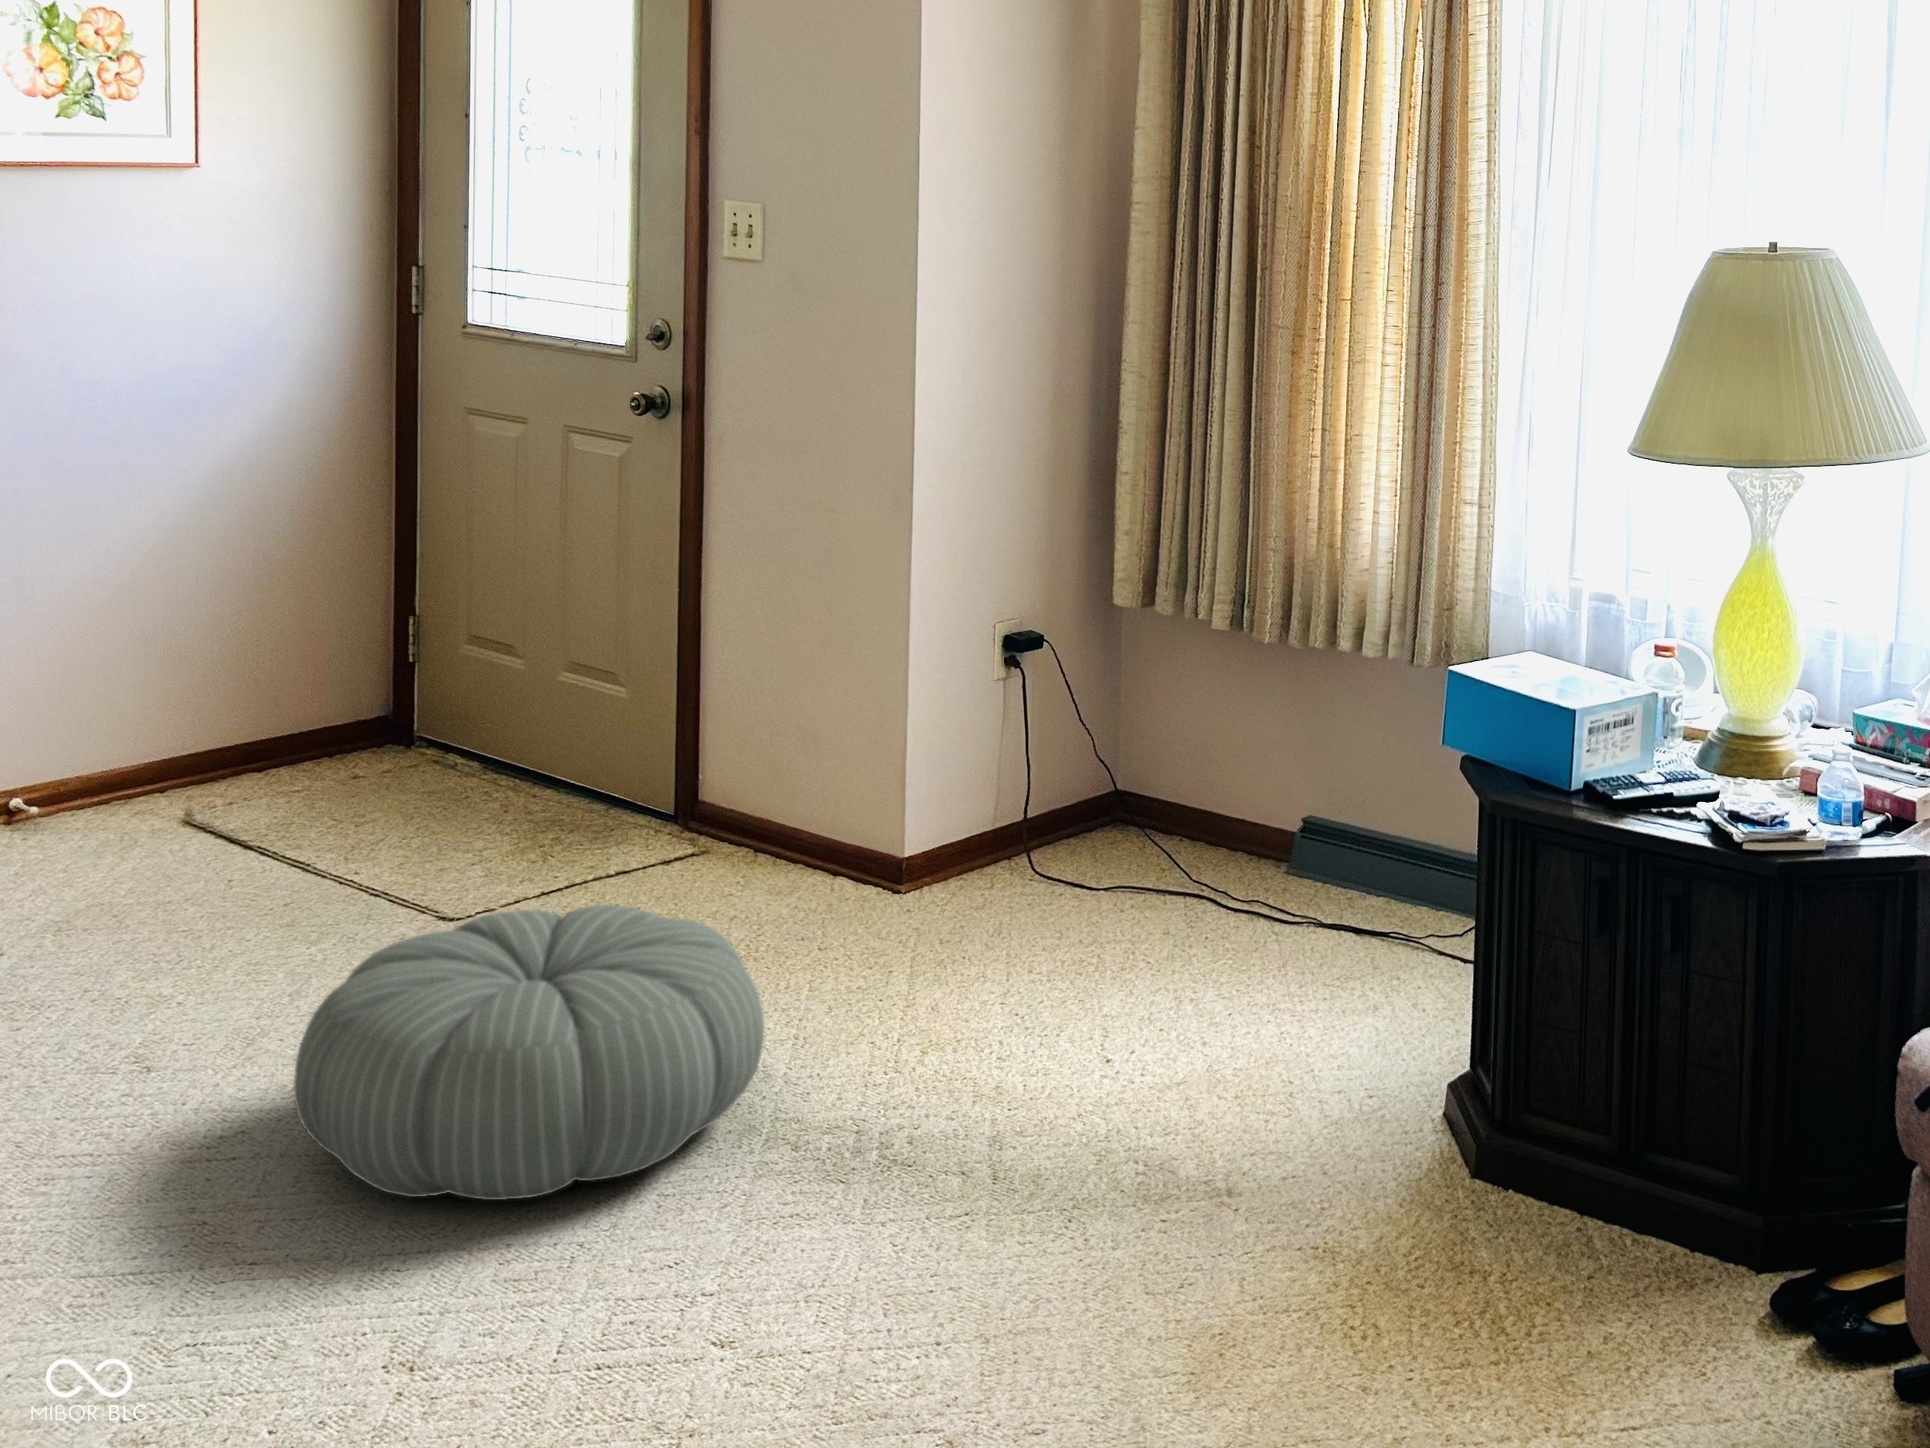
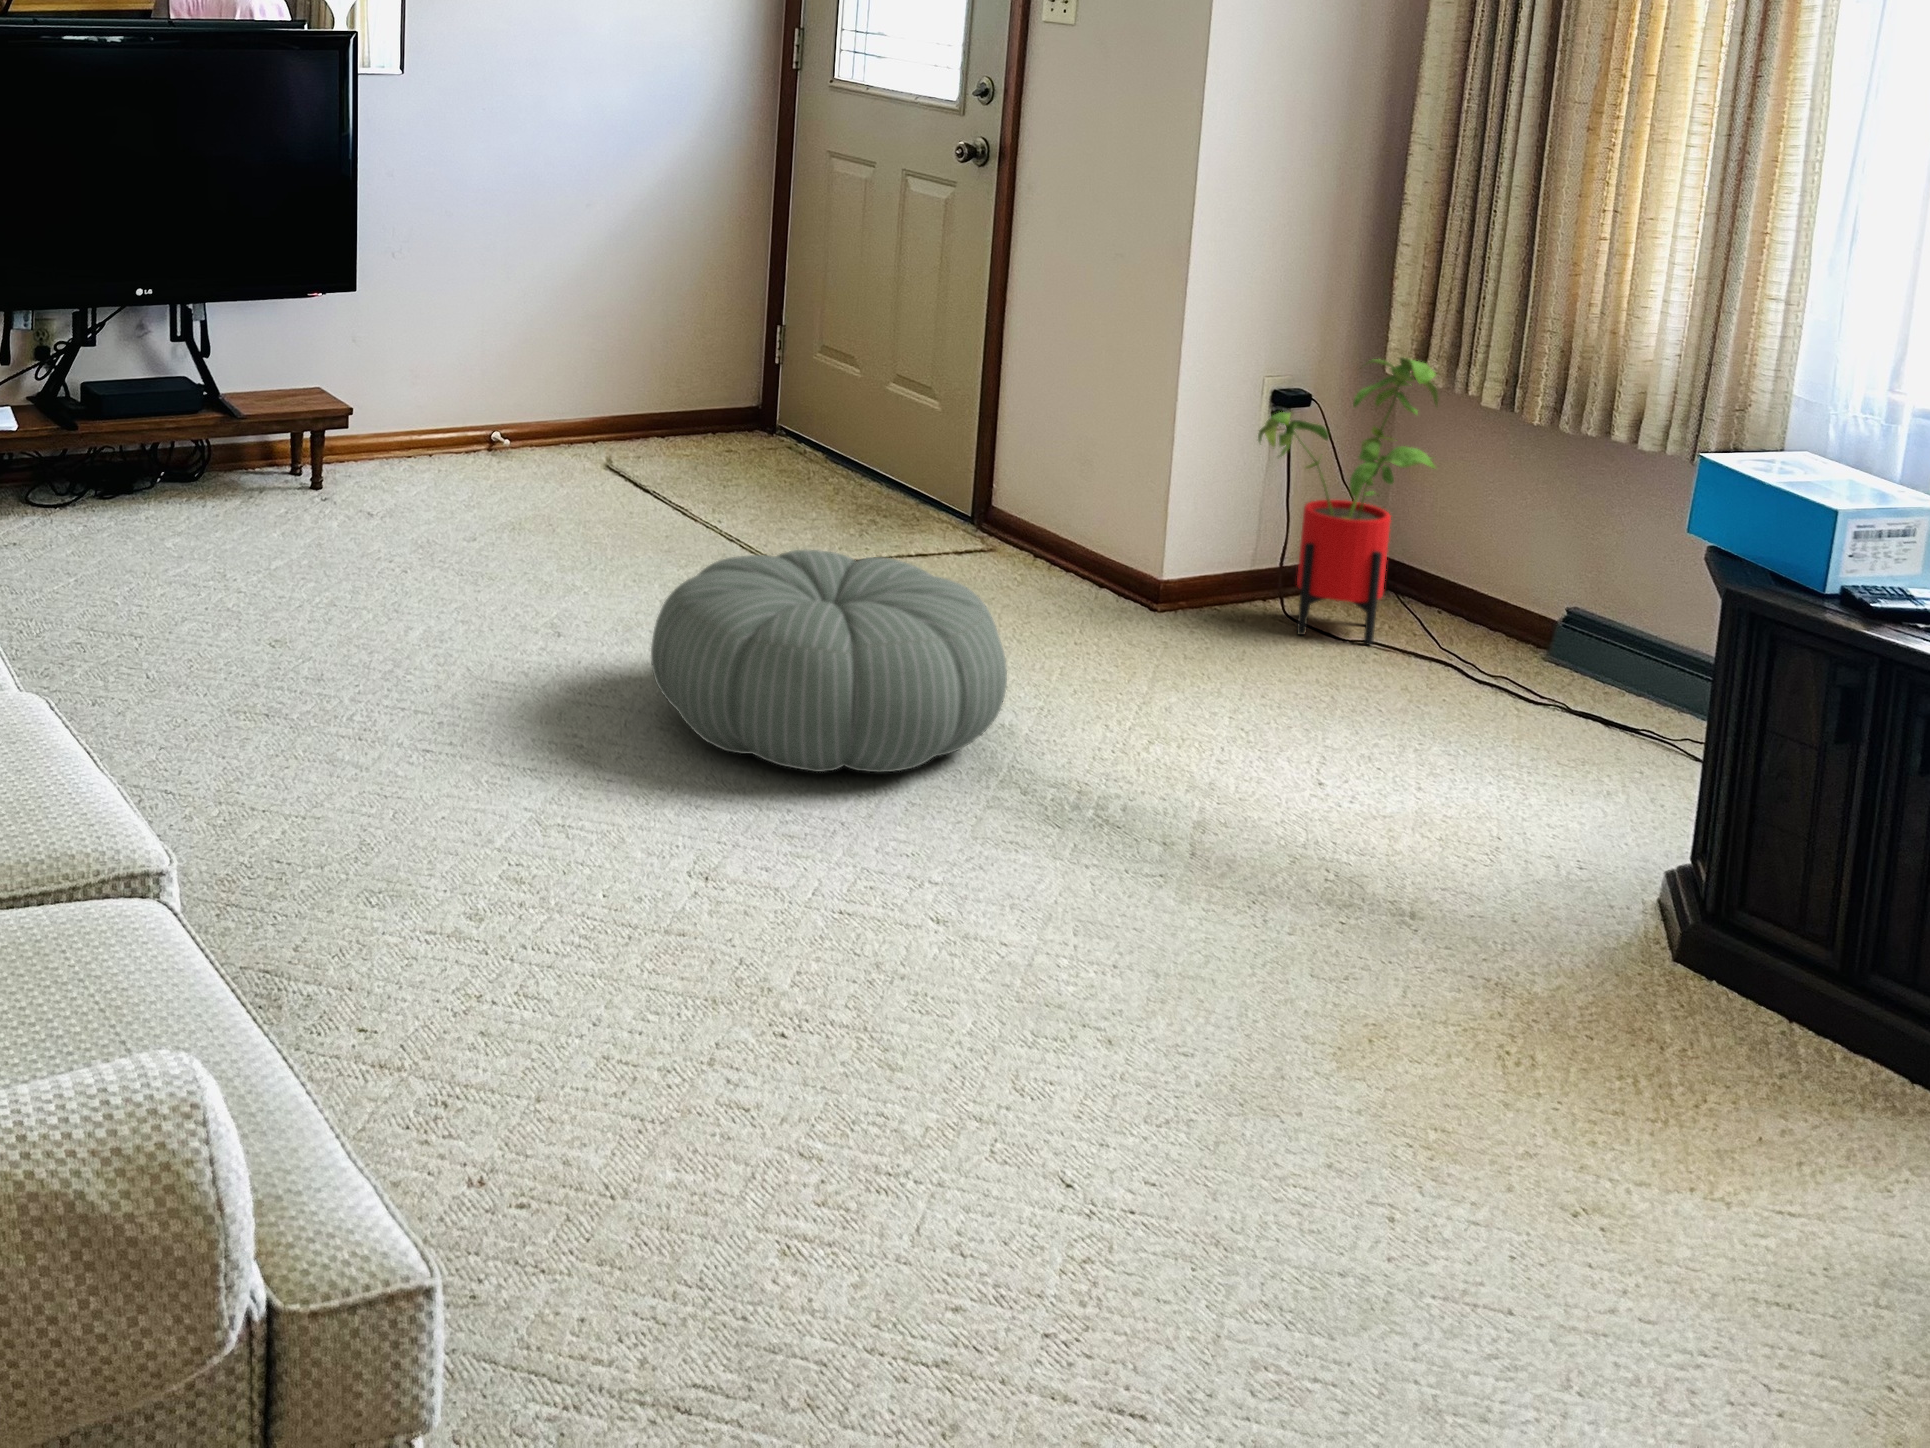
house plant: none [997,589,1181,893] -> present [1258,357,1438,645]

